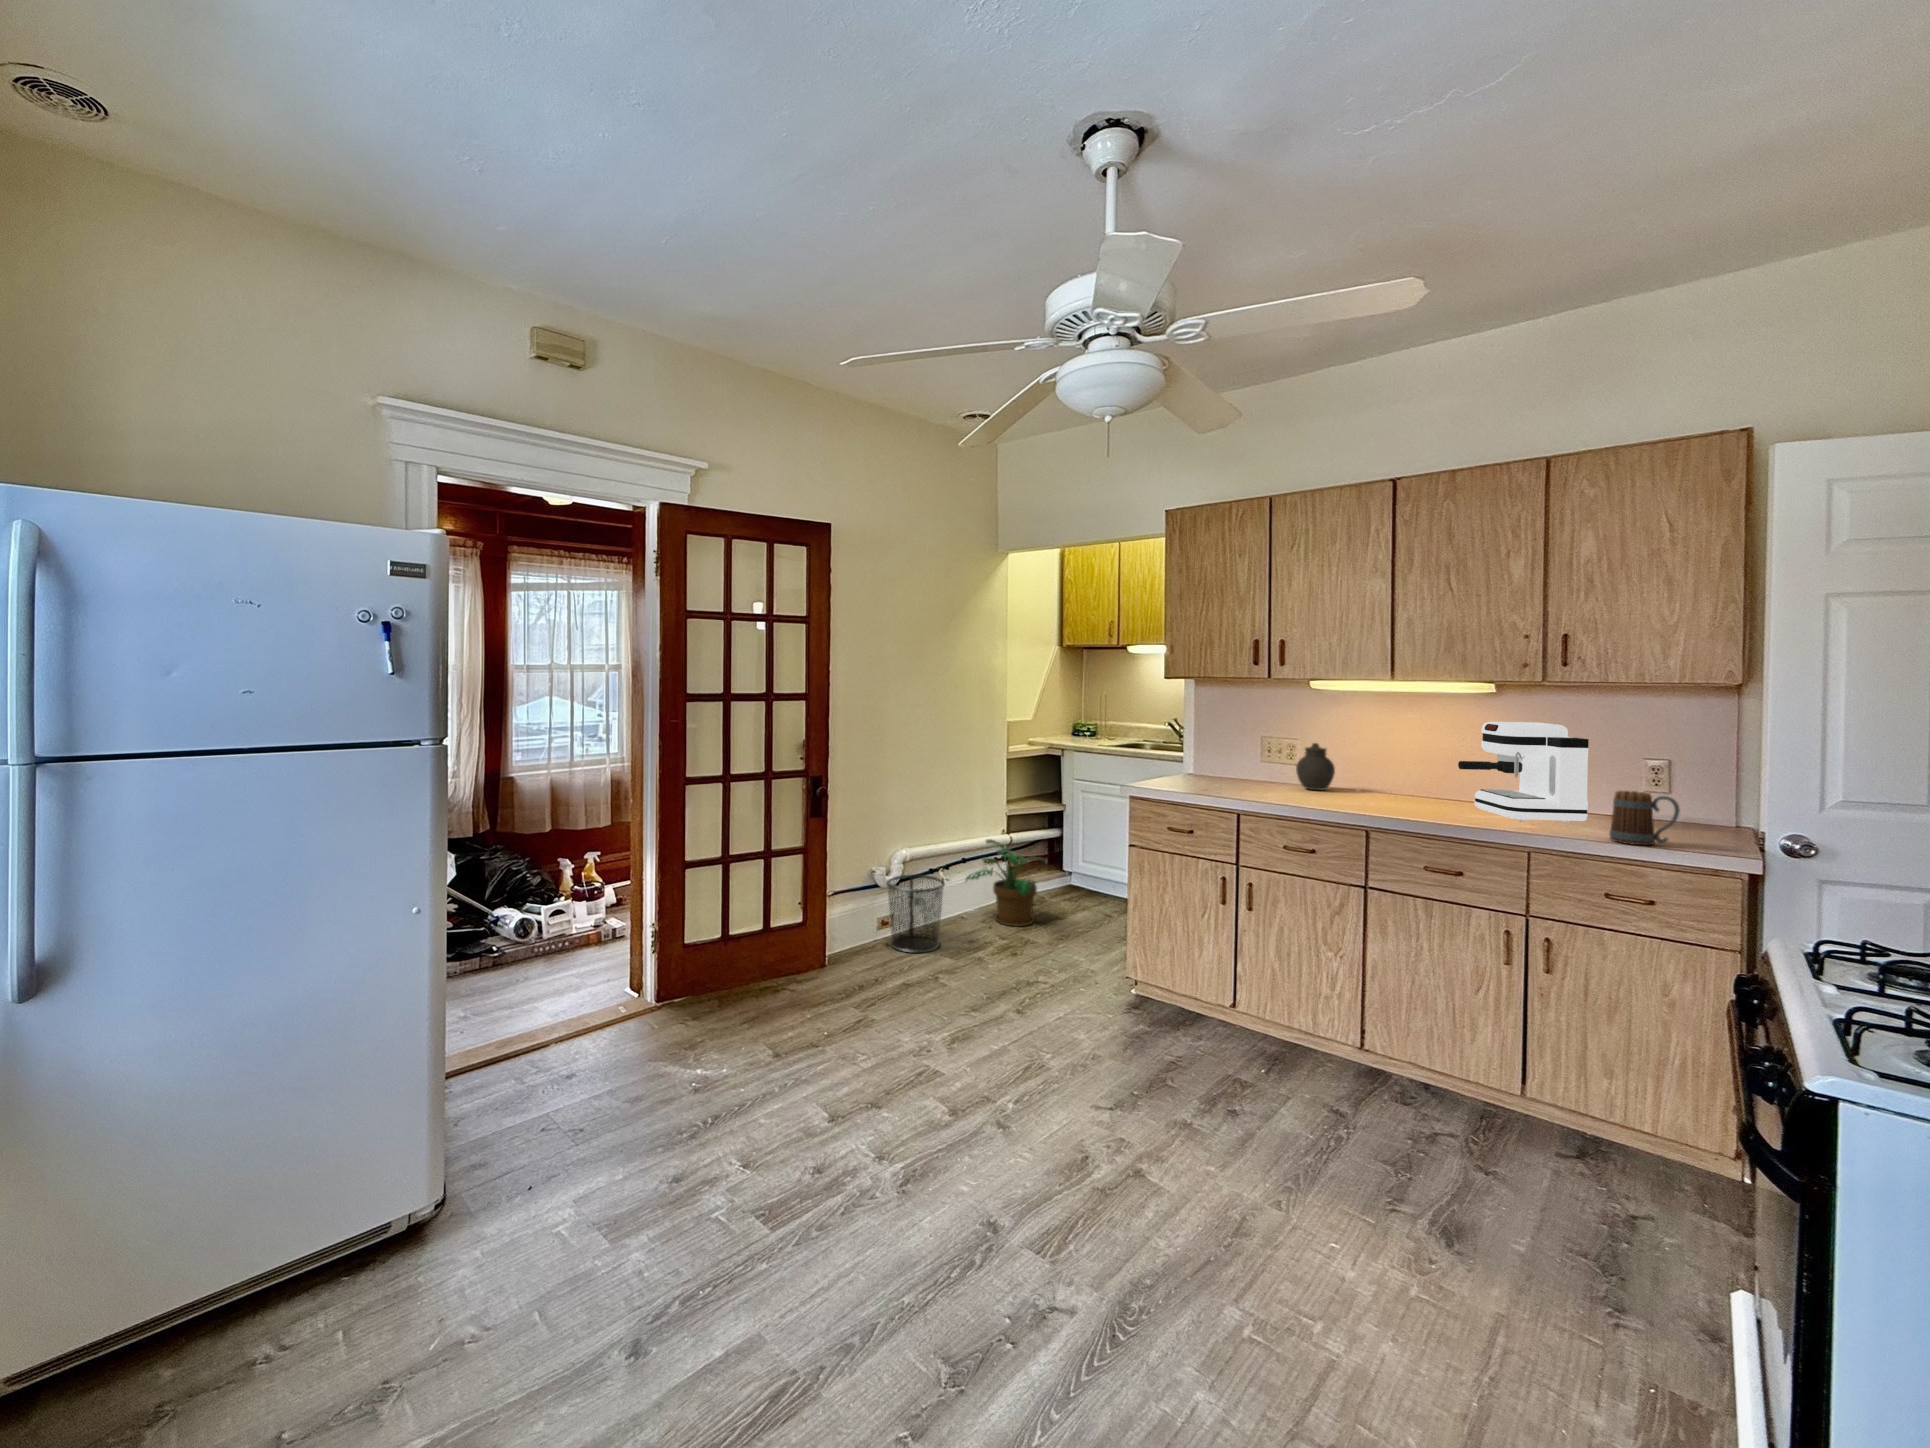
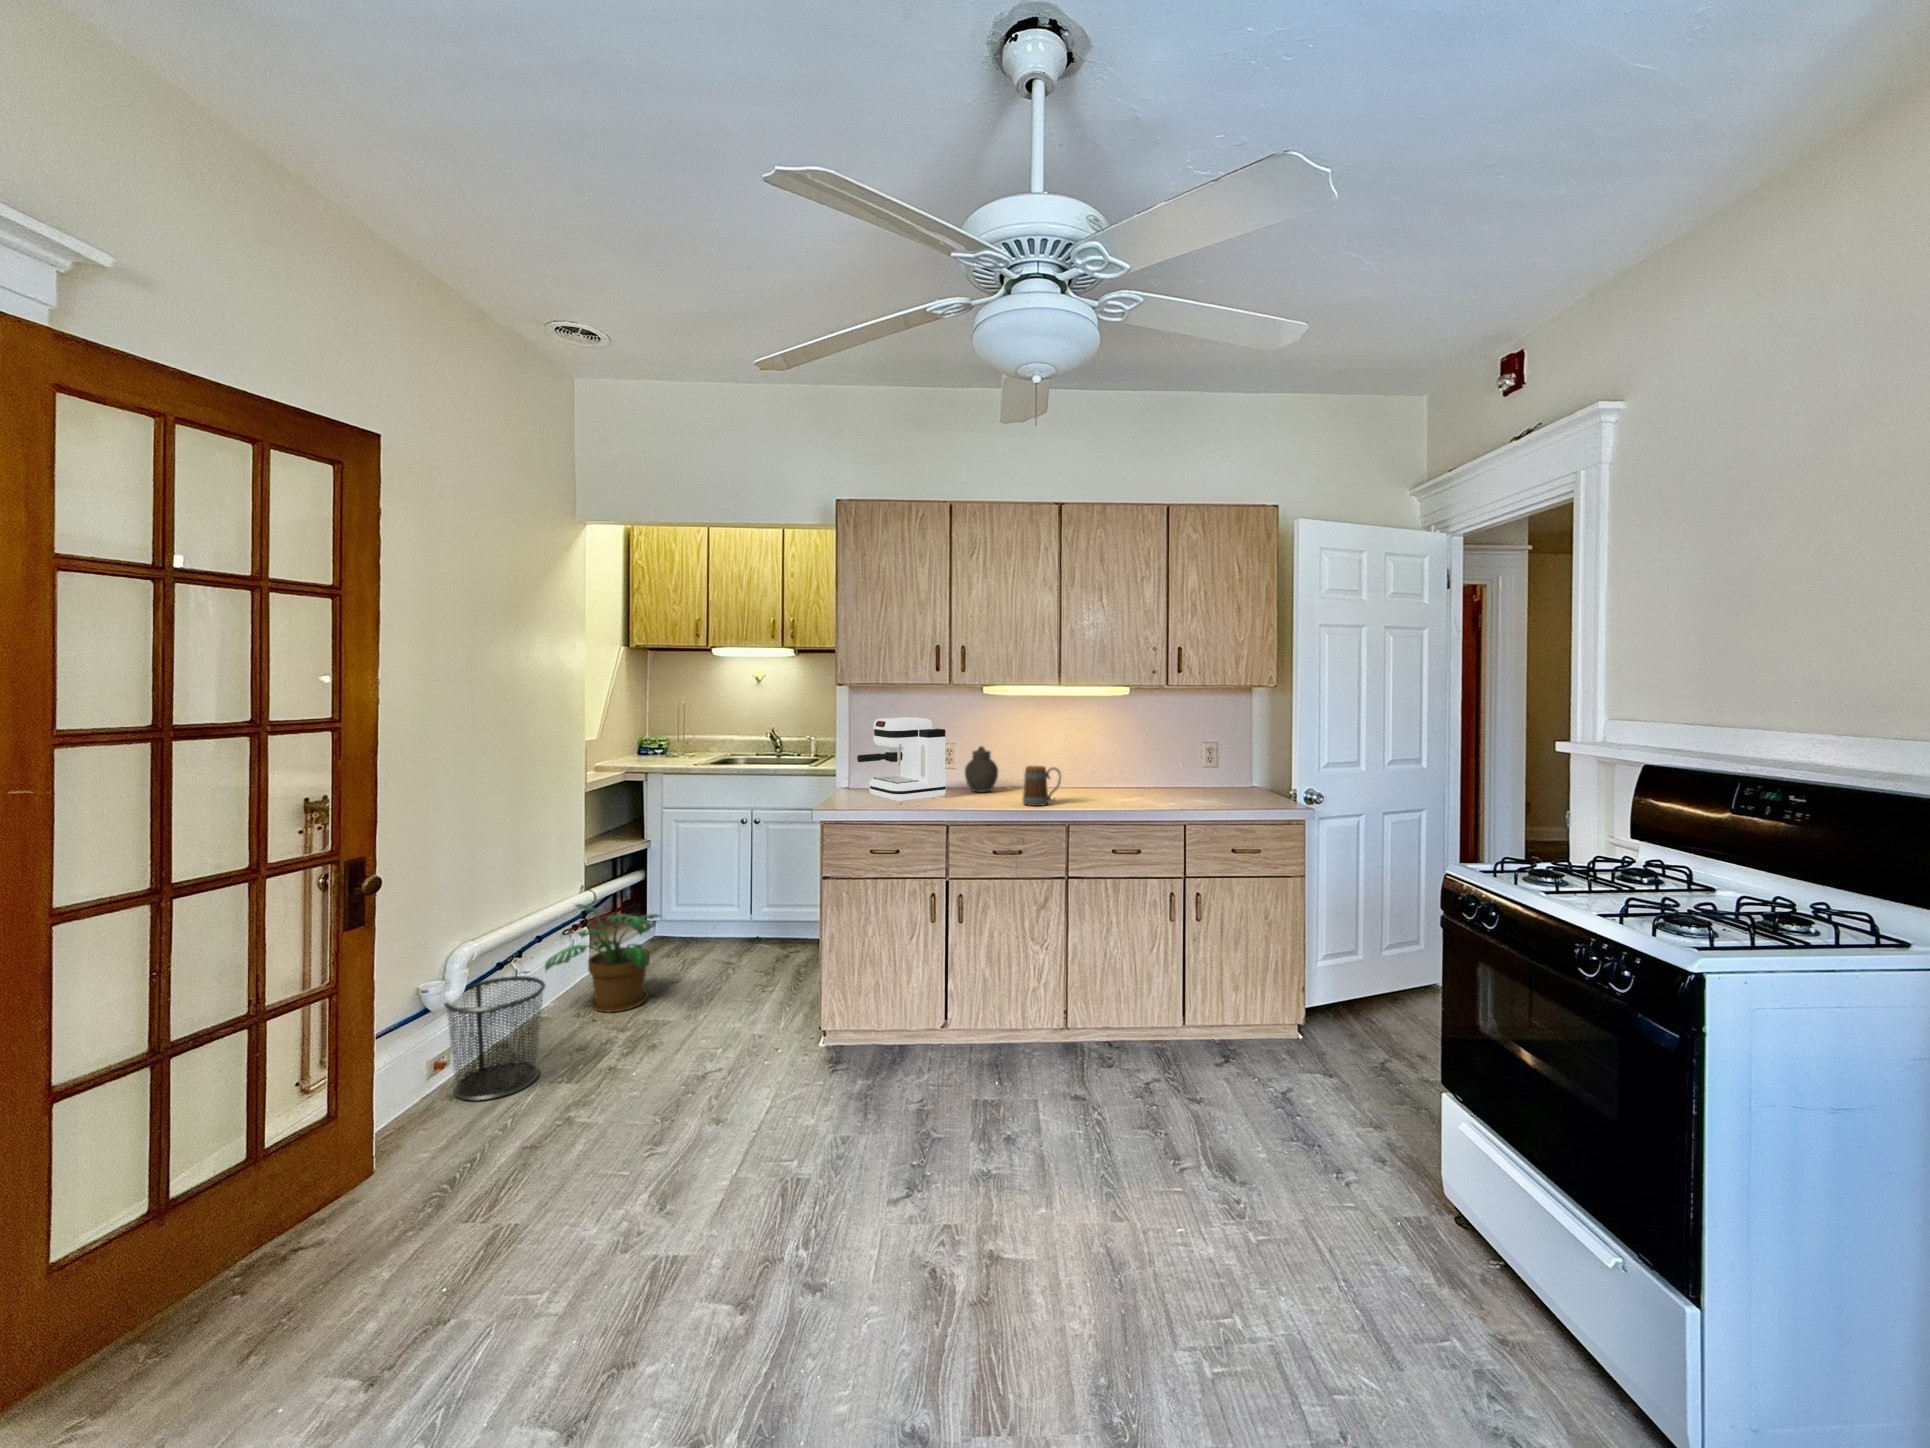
coffee maker: present [1458,722,1589,823] -> present [857,717,946,802]
mug: present [1609,791,1680,845] -> present [1023,766,1061,806]

